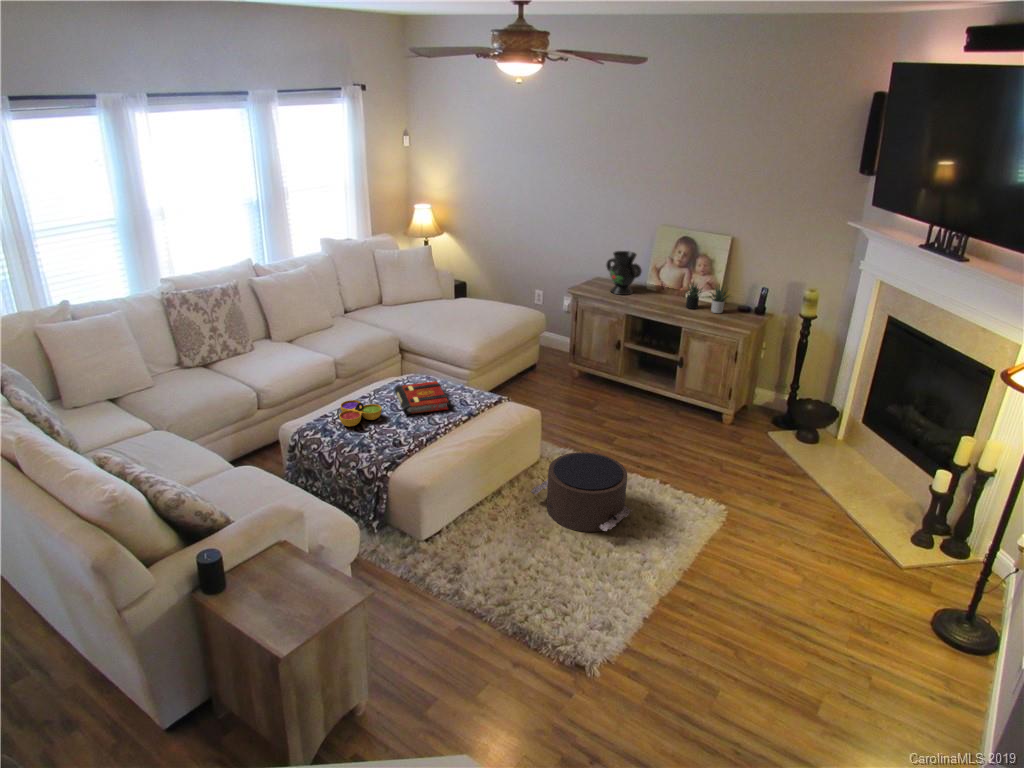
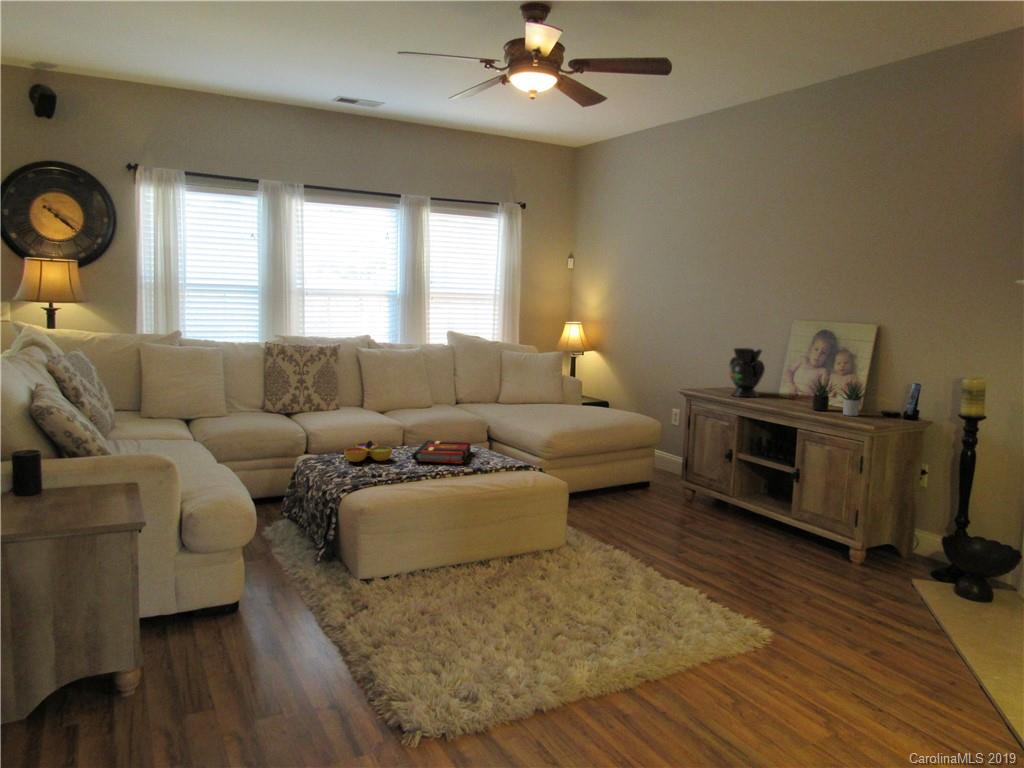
pouf: present [531,452,633,532] -> none [522,531,635,623]

